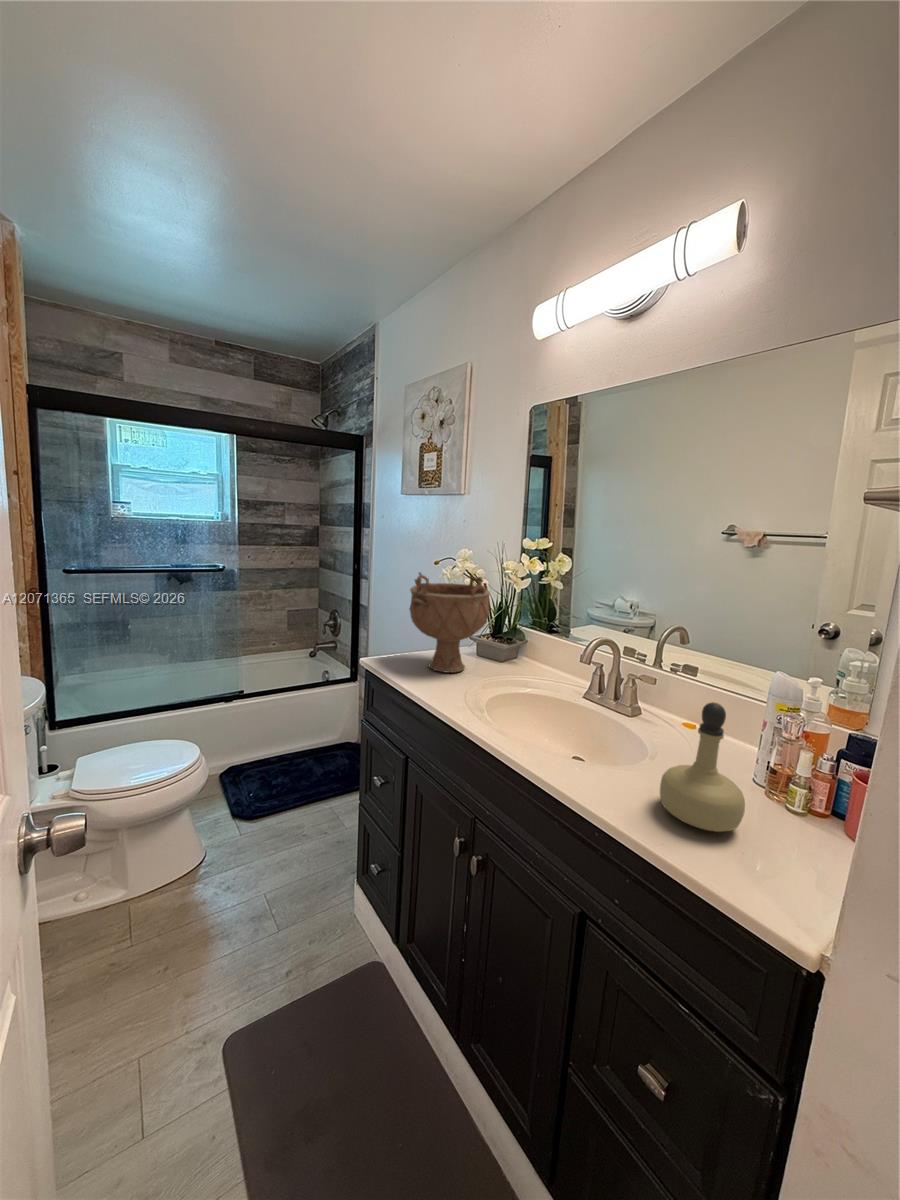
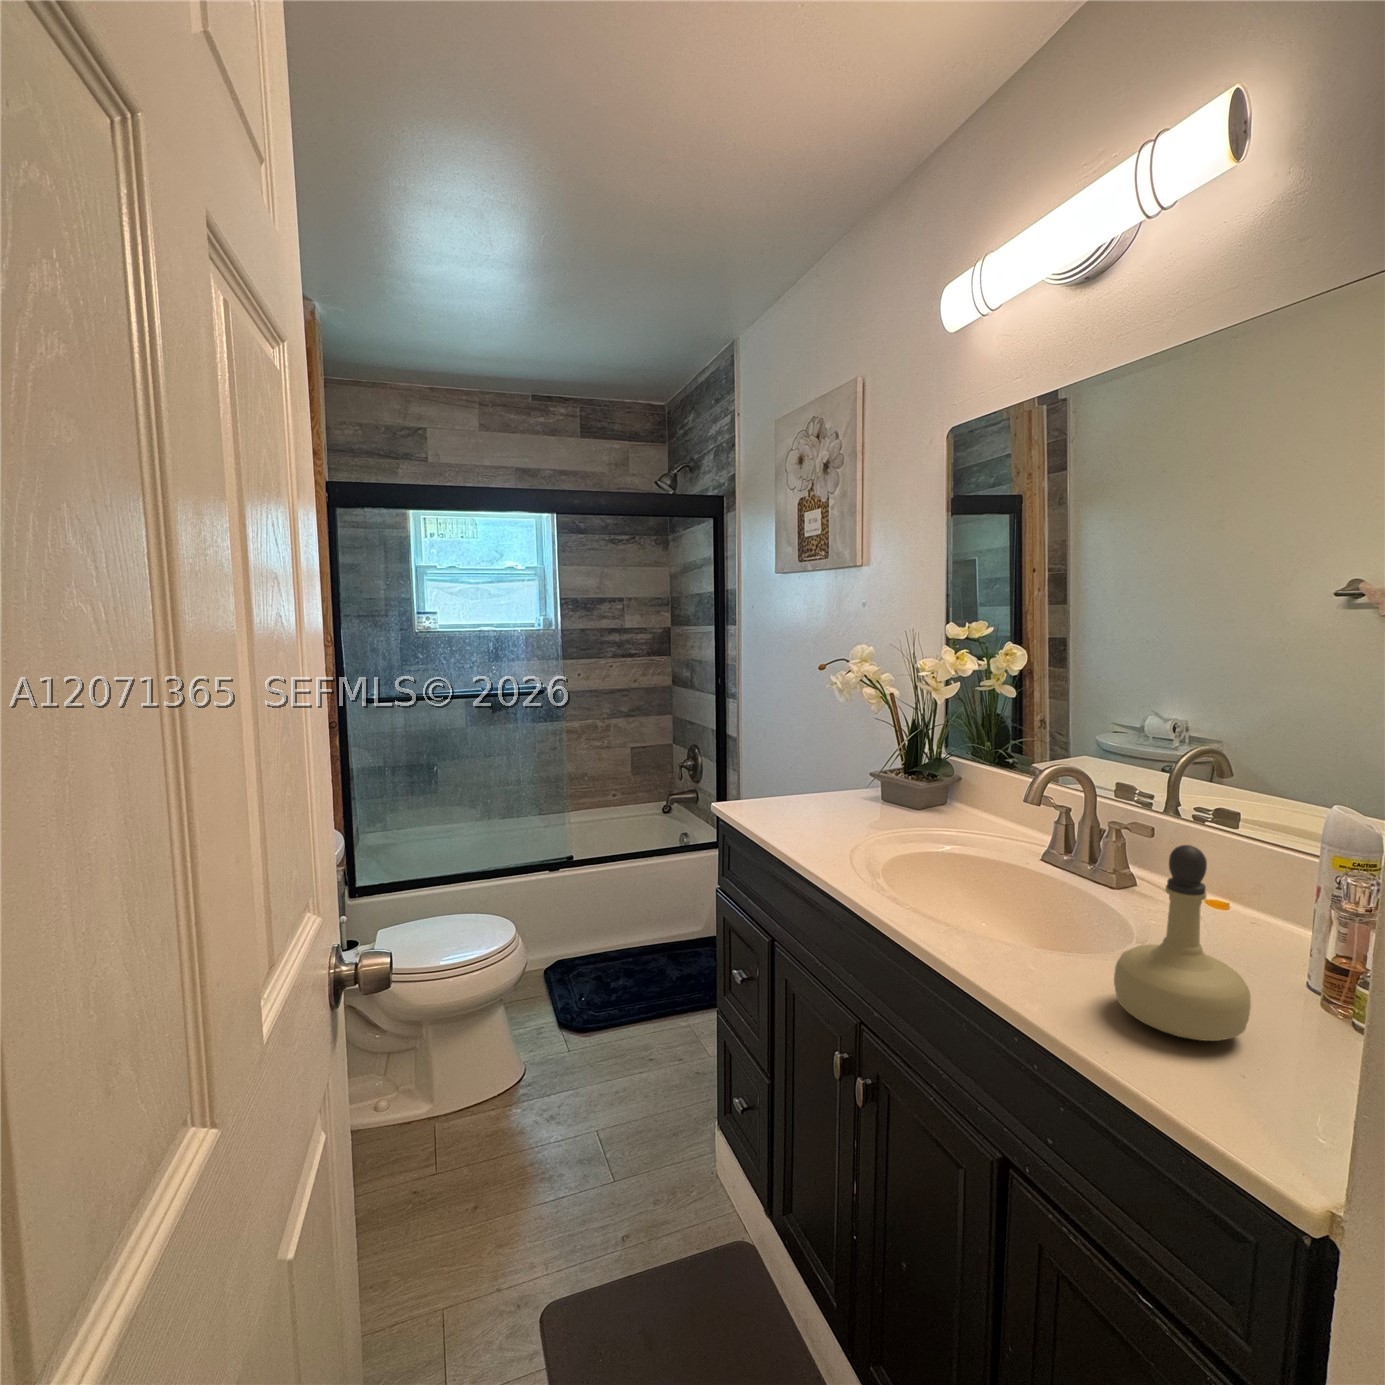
decorative bowl: present [410,572,490,673] -> none [775,679,893,824]

